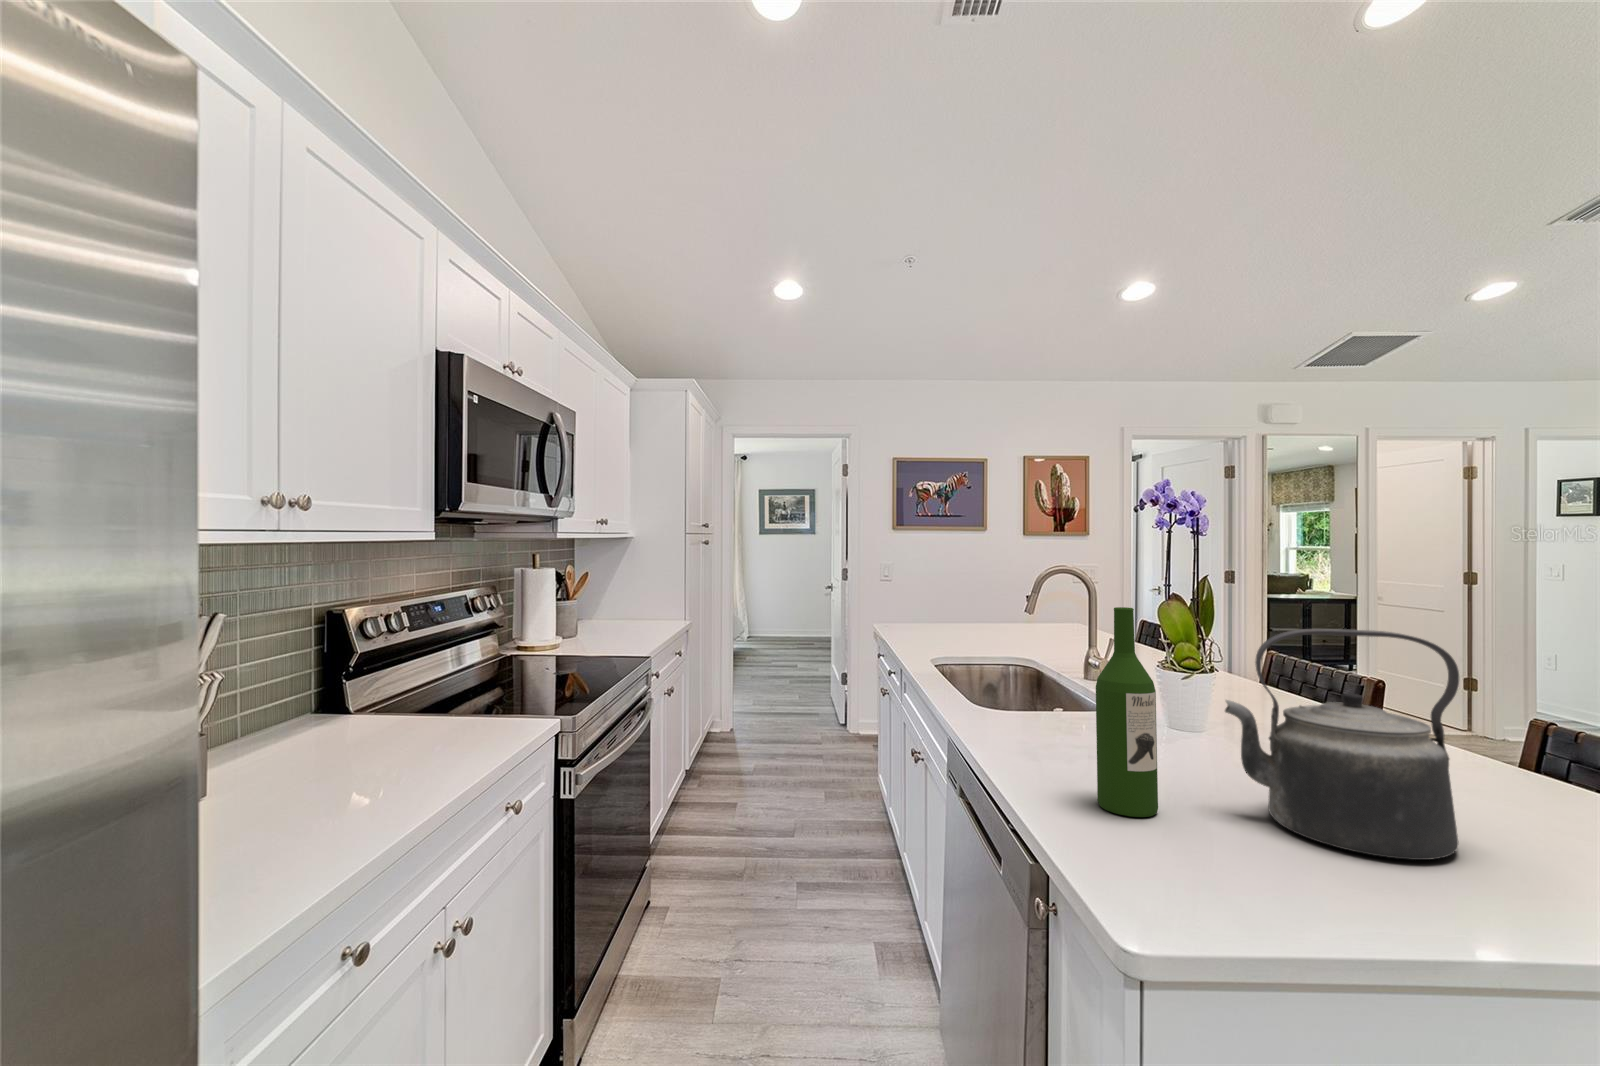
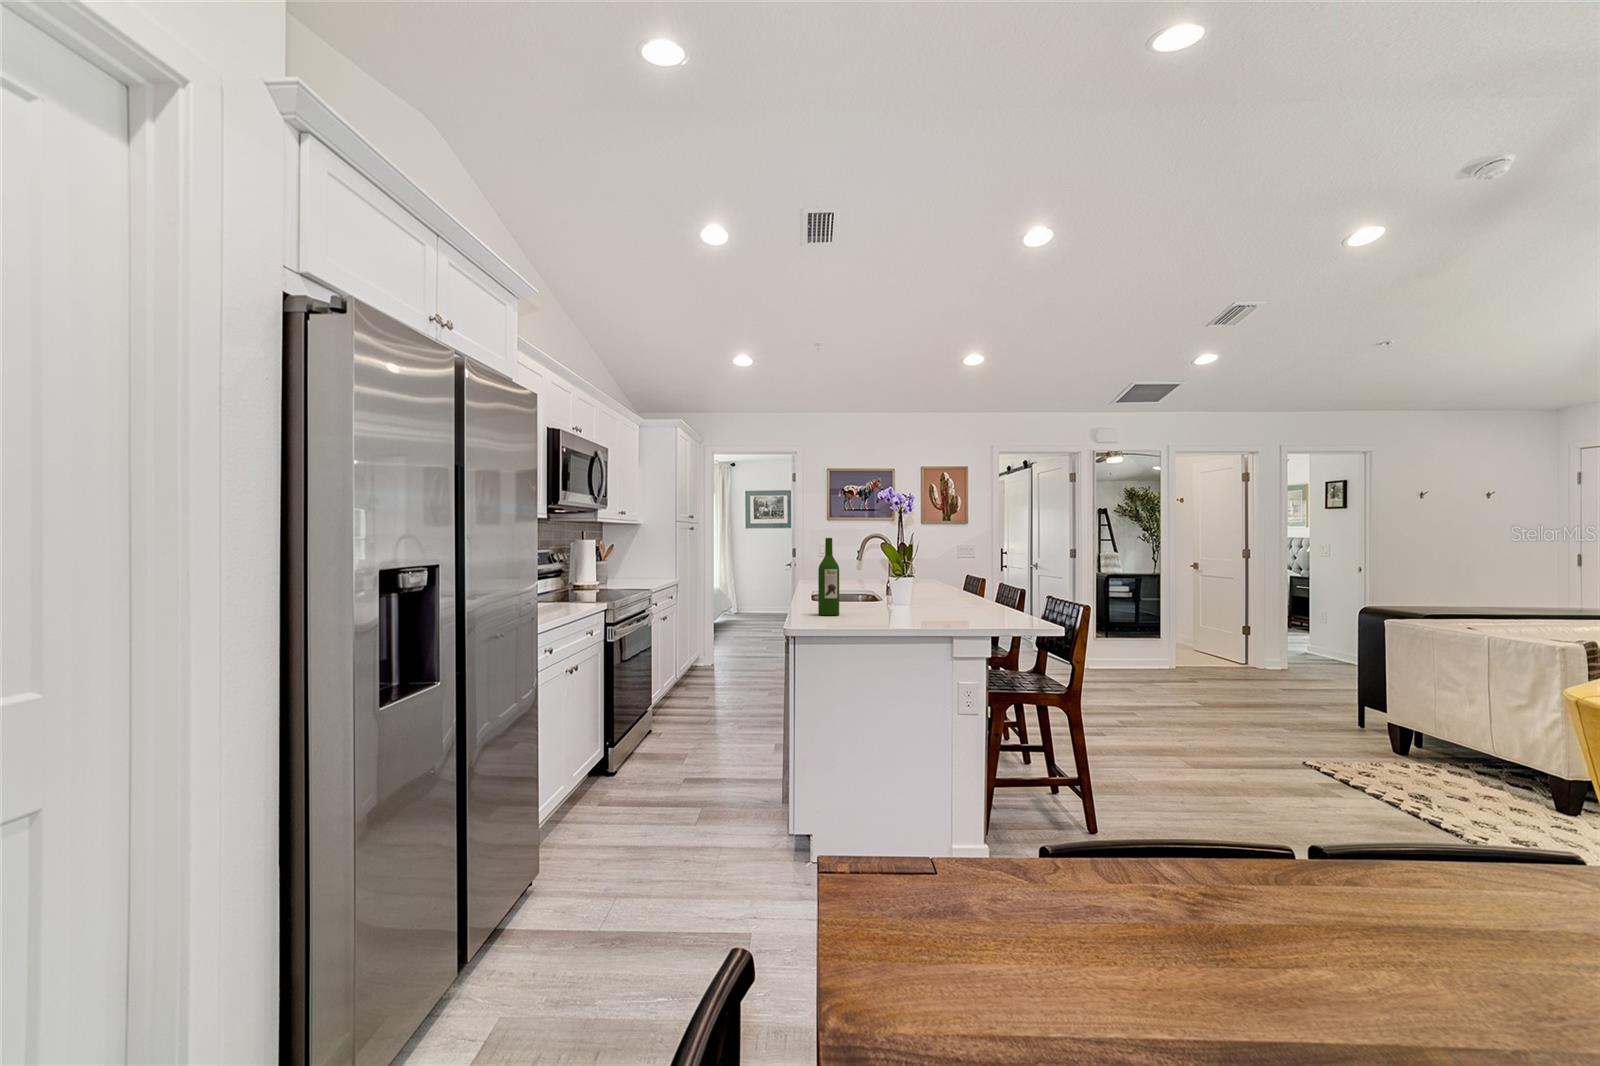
kettle: present [1225,629,1459,860] -> none [864,544,932,619]

